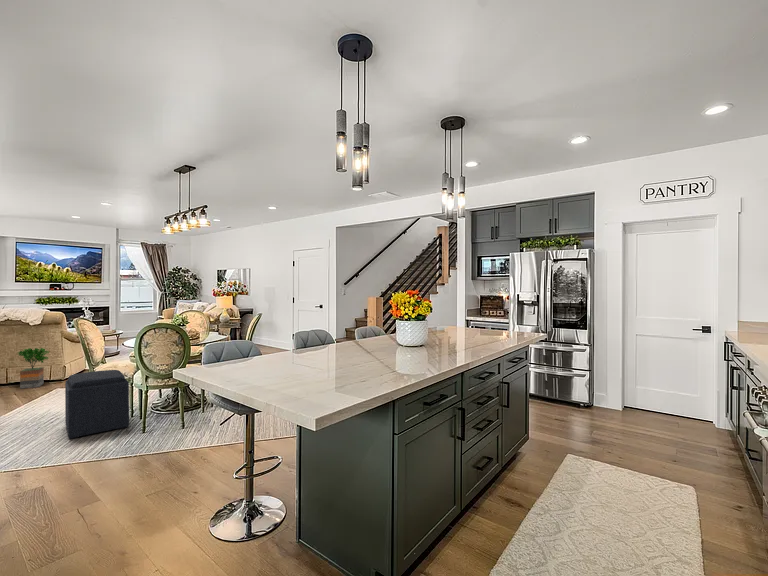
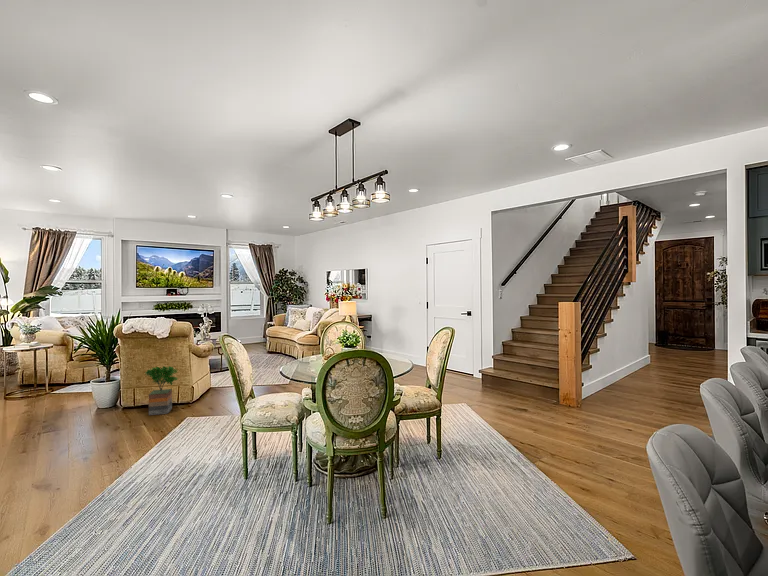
ottoman: present [65,370,129,439] -> none [217,412,304,527]

